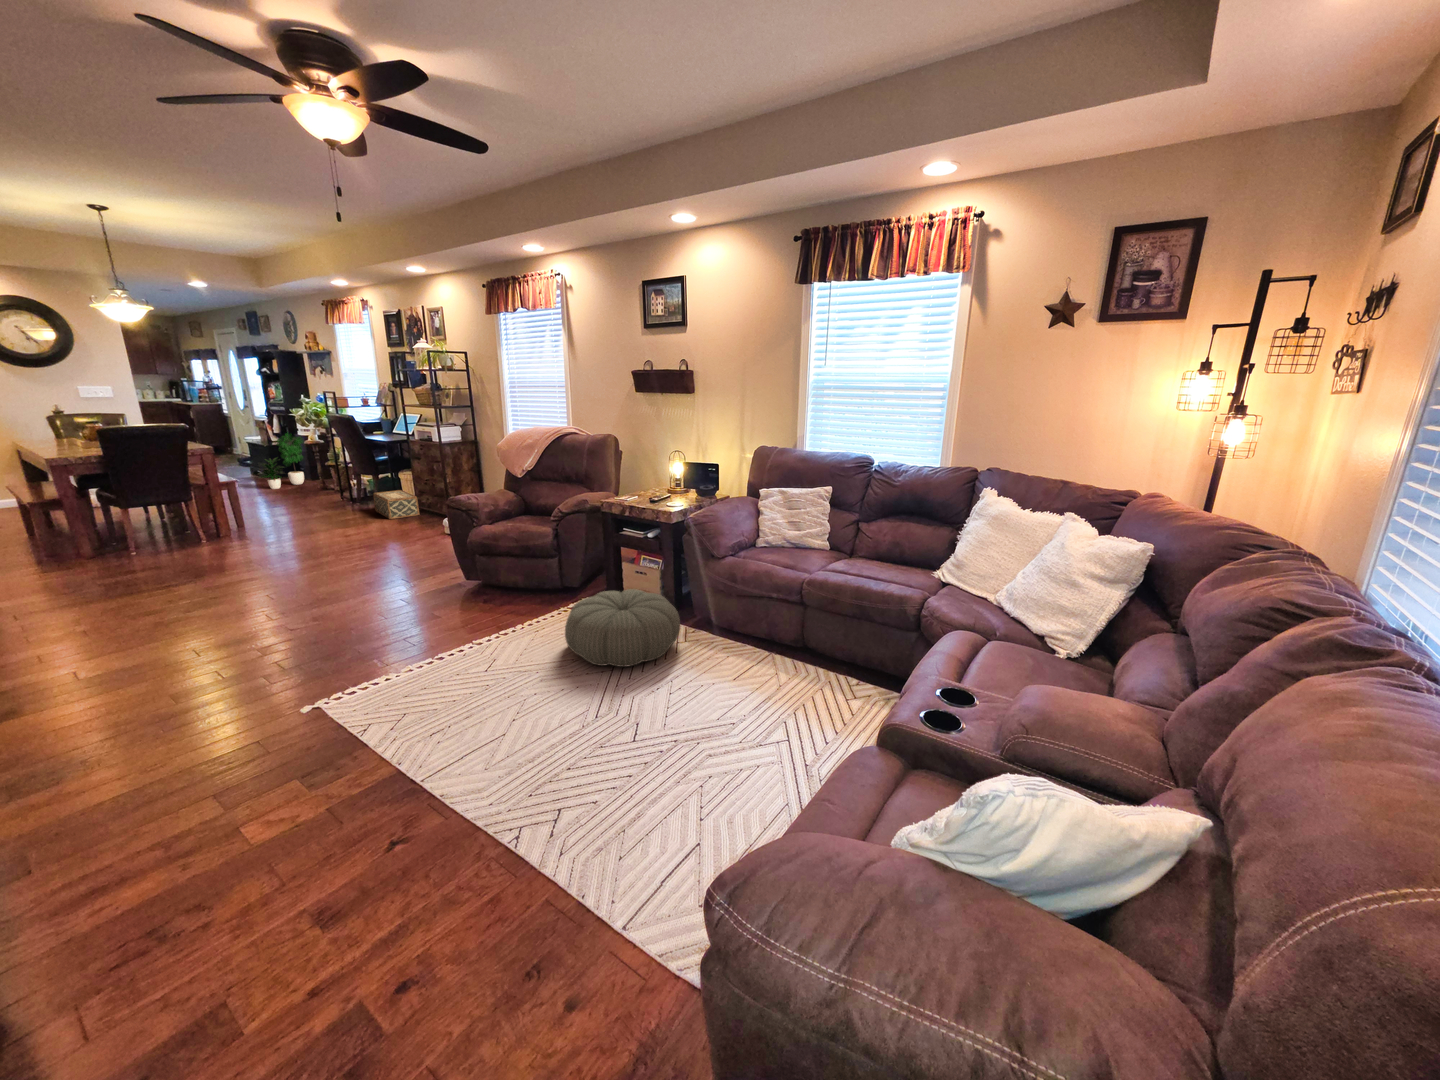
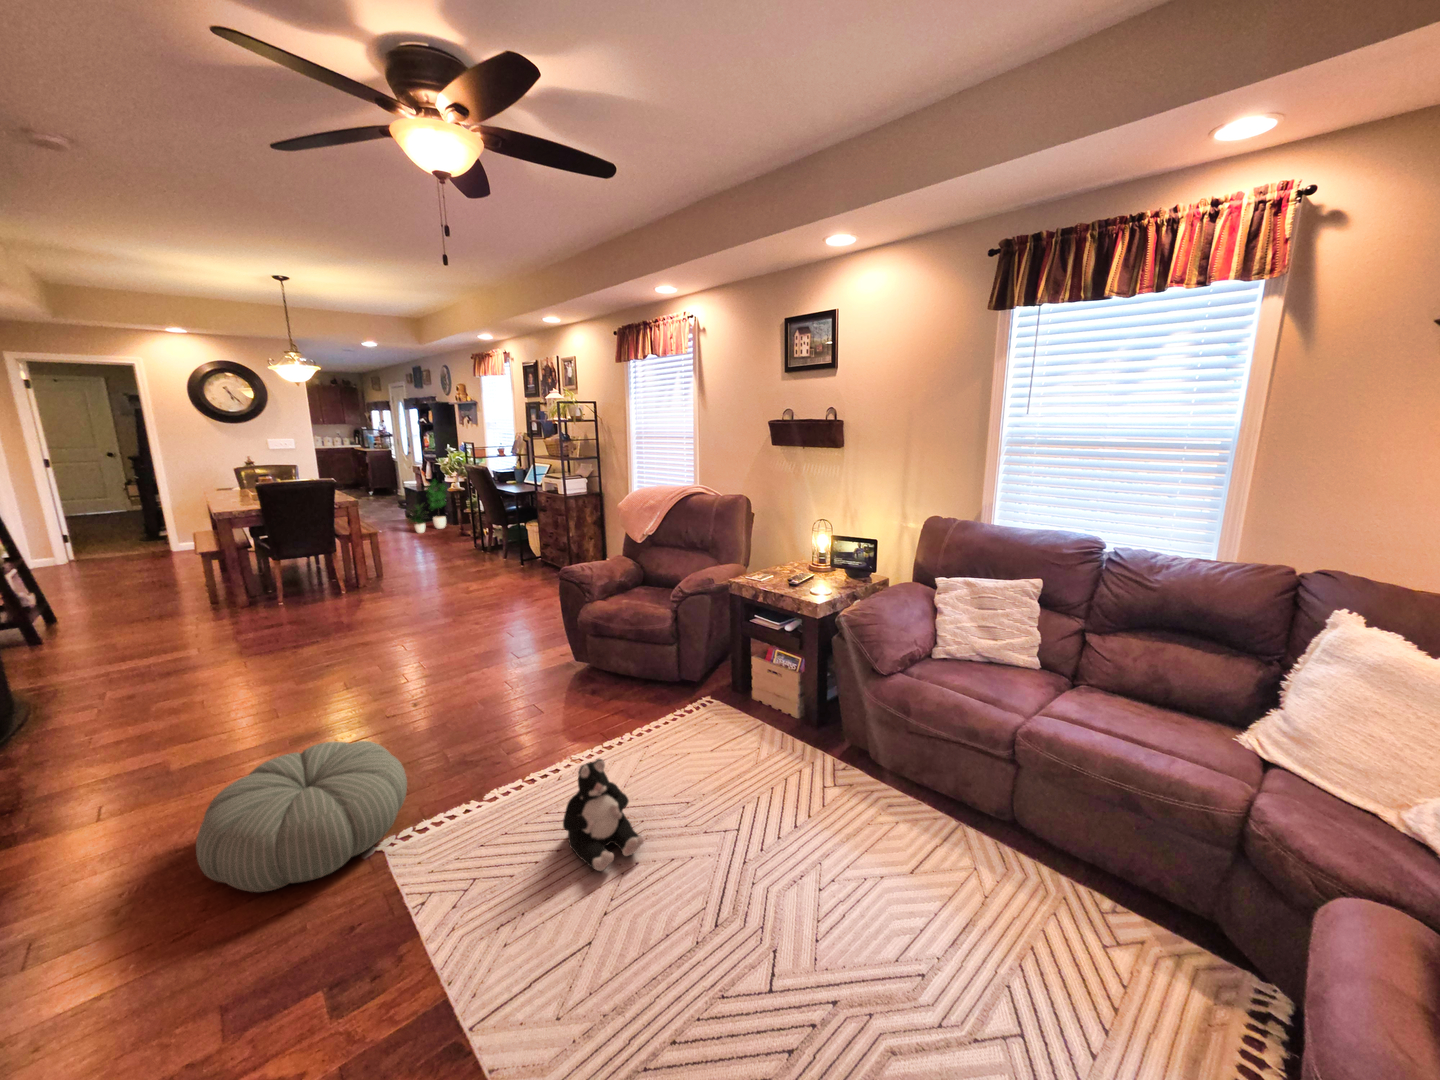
woven basket: present [373,490,419,519] -> none [500,541,541,572]
pouf: present [565,589,680,667] -> present [196,741,407,892]
plush toy: none [475,624,540,700] -> present [563,759,644,871]

